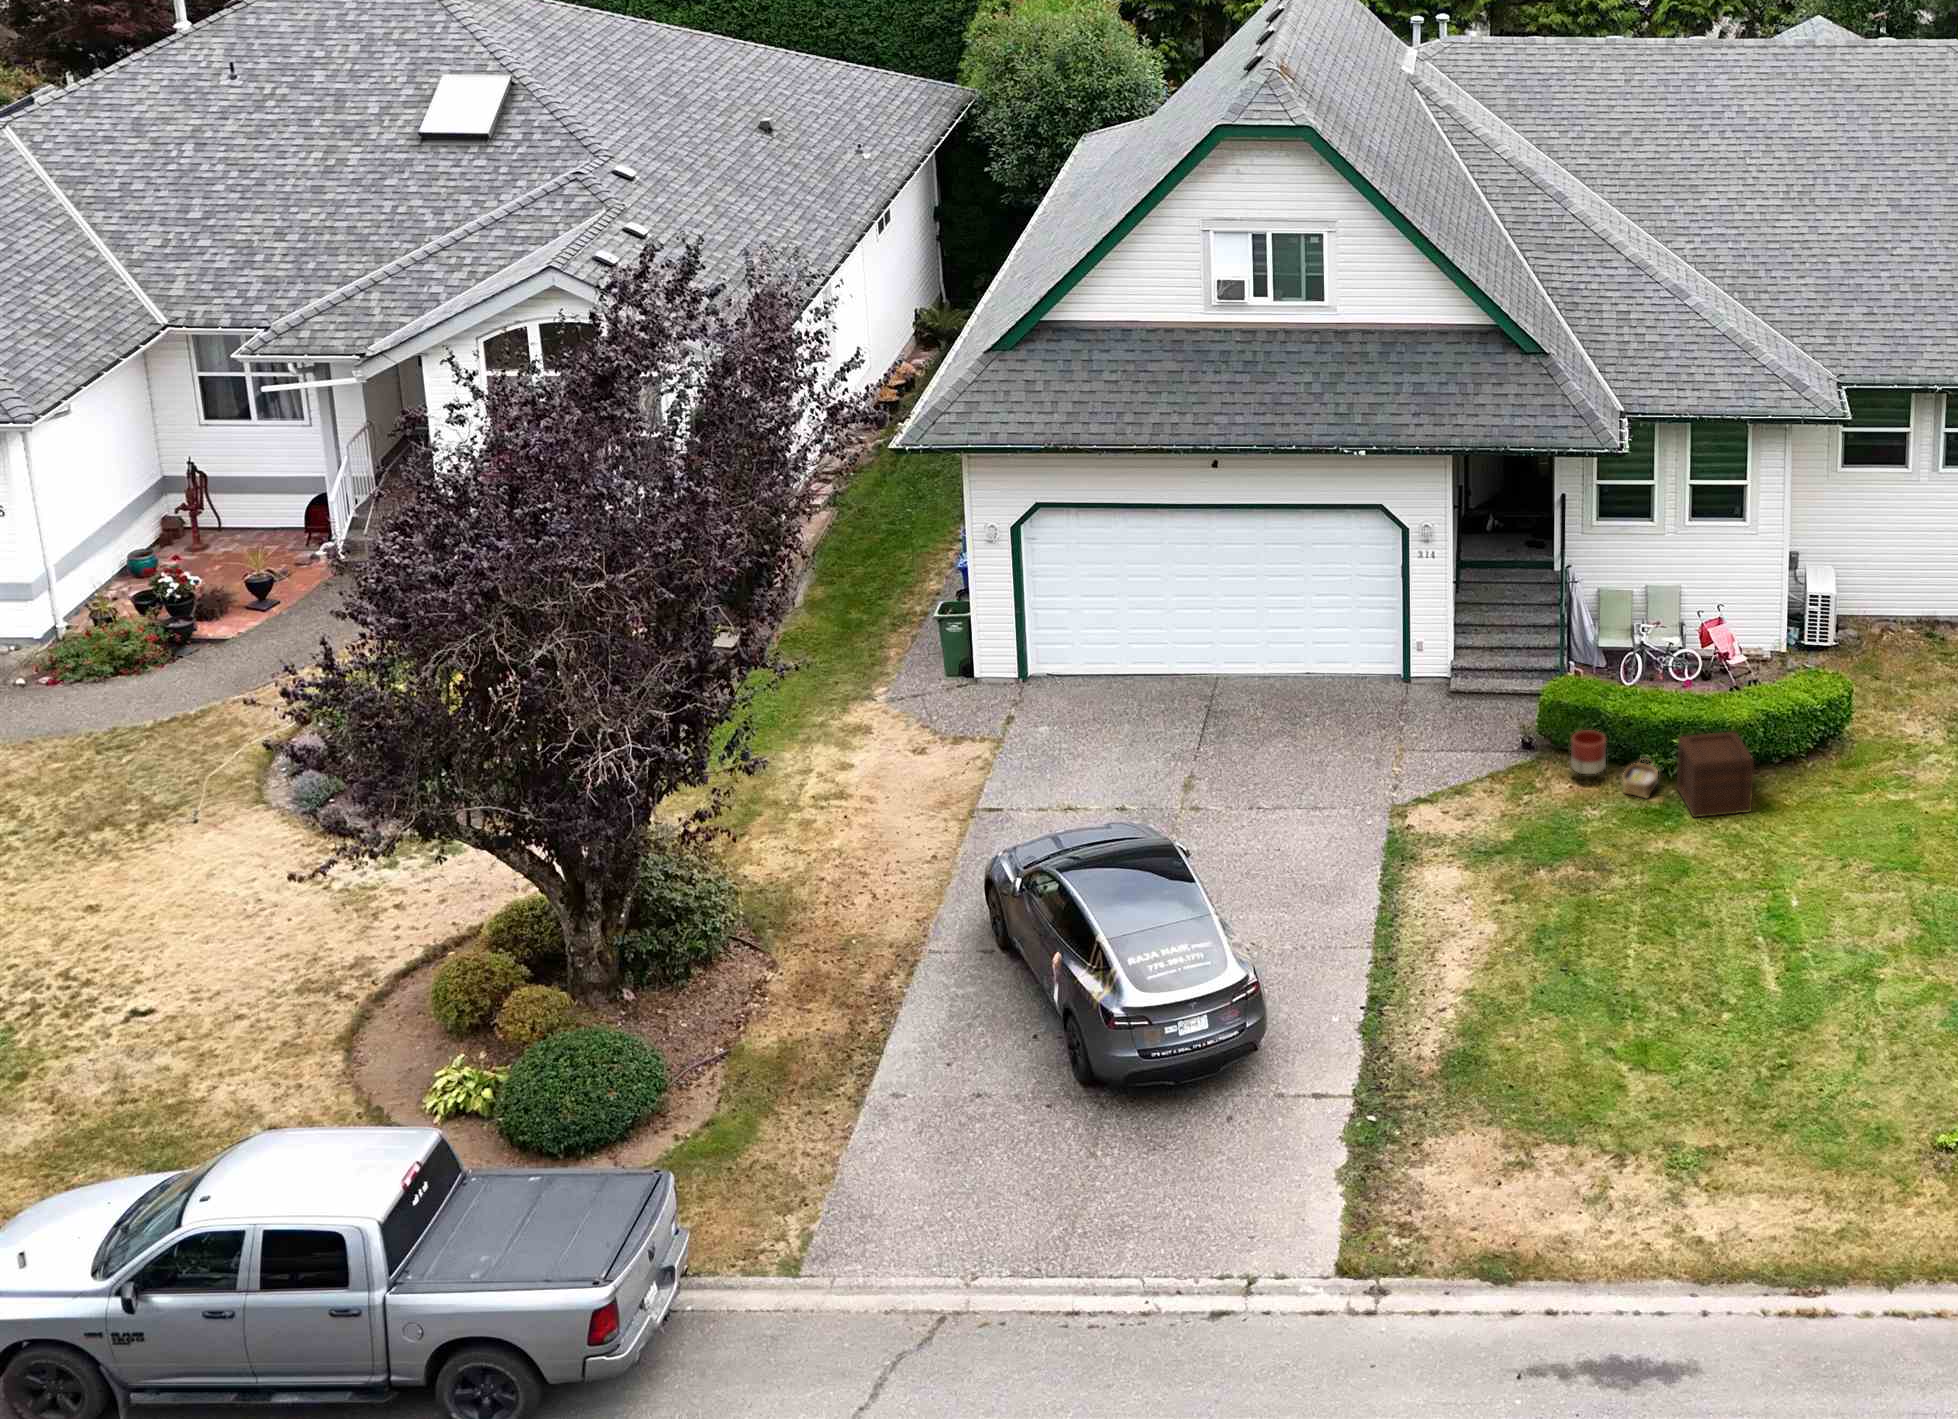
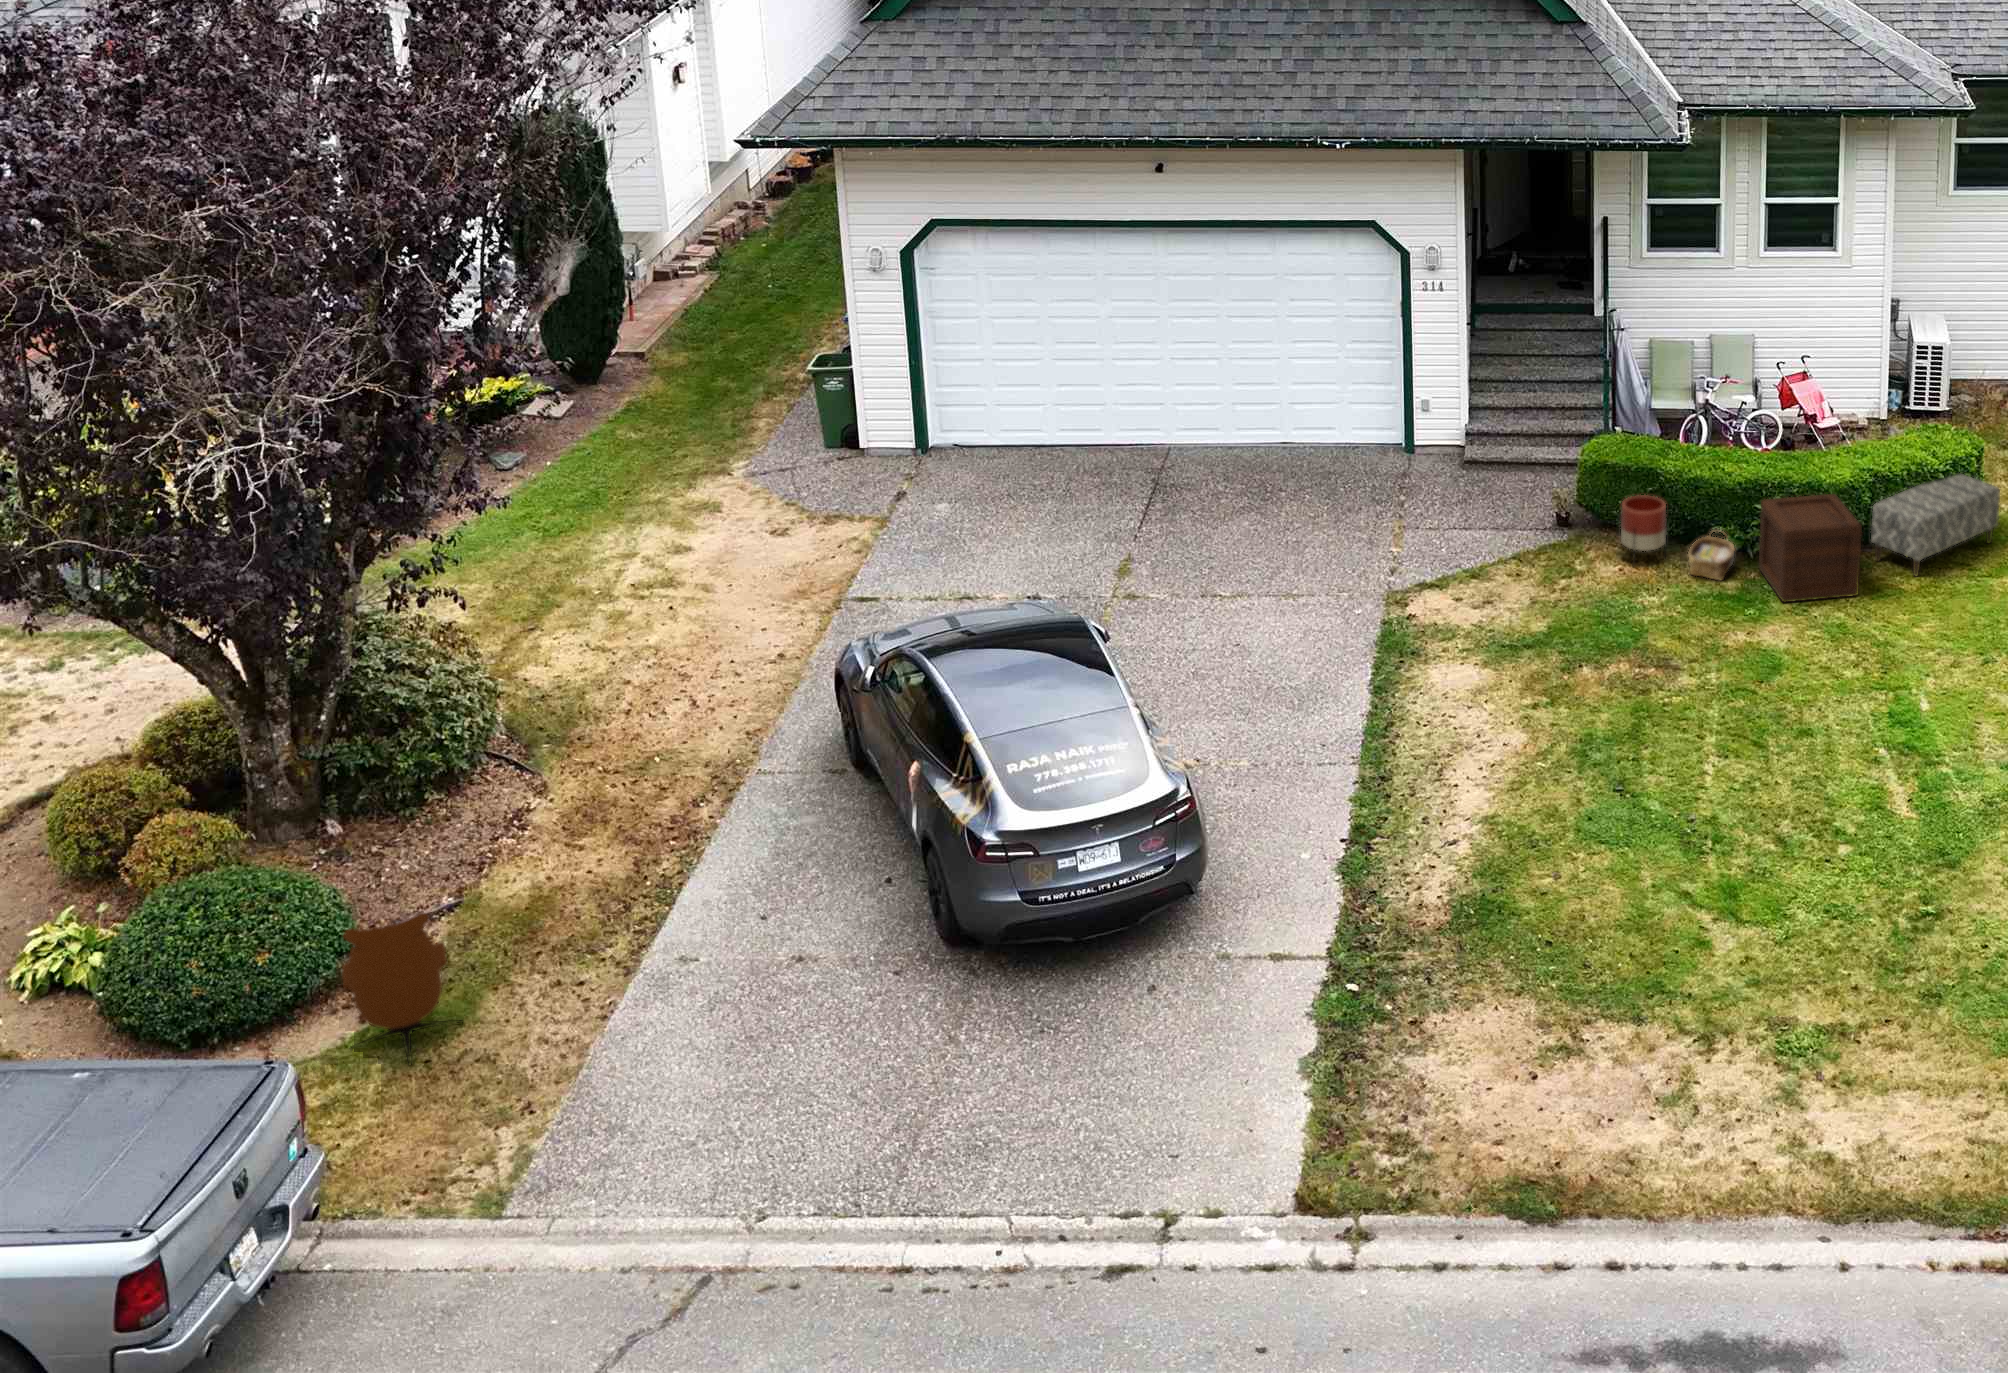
bench: none [1764,710,1865,796] -> present [1871,474,2000,576]
lounge chair: none [671,1066,749,1173] -> present [342,912,462,1065]

